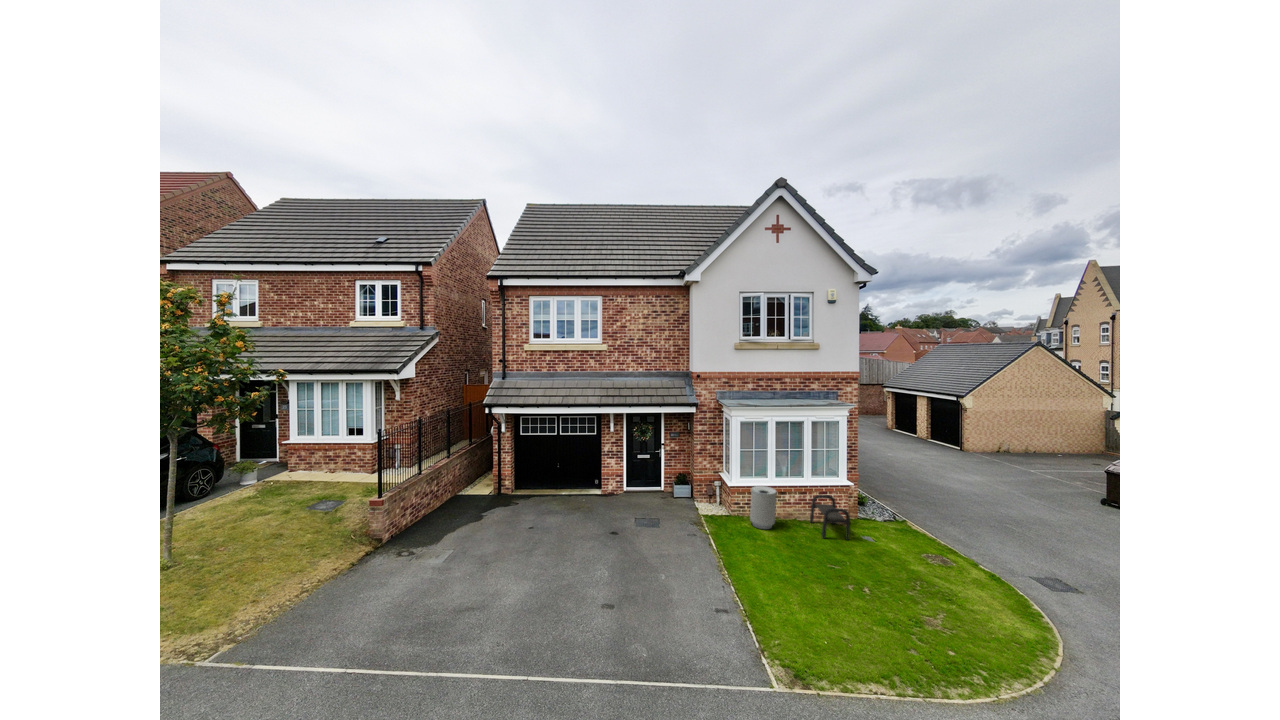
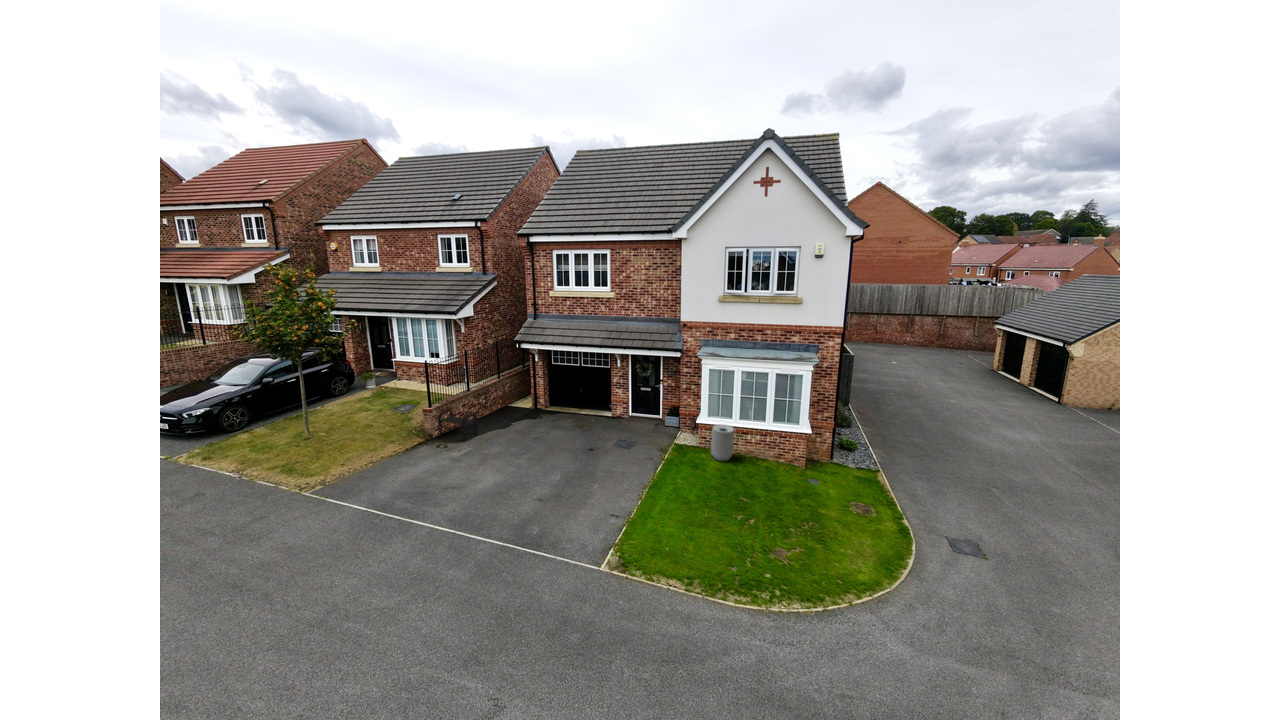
bench: present [810,495,850,540] -> present [438,409,478,441]

